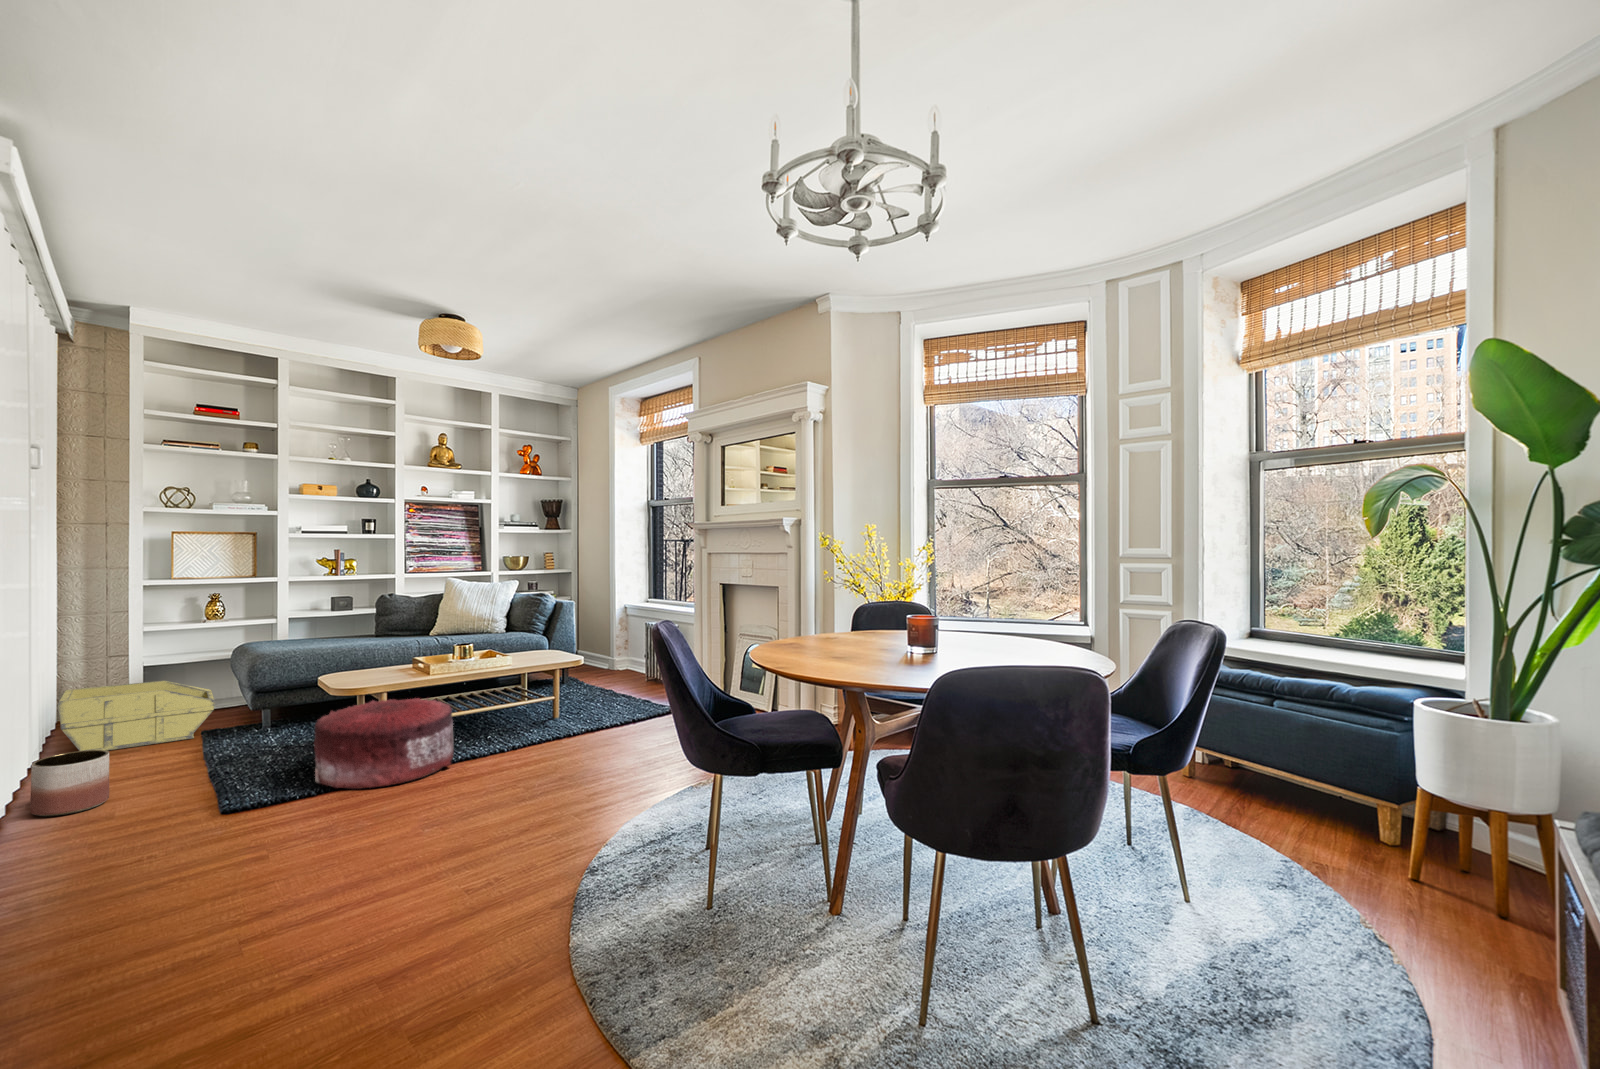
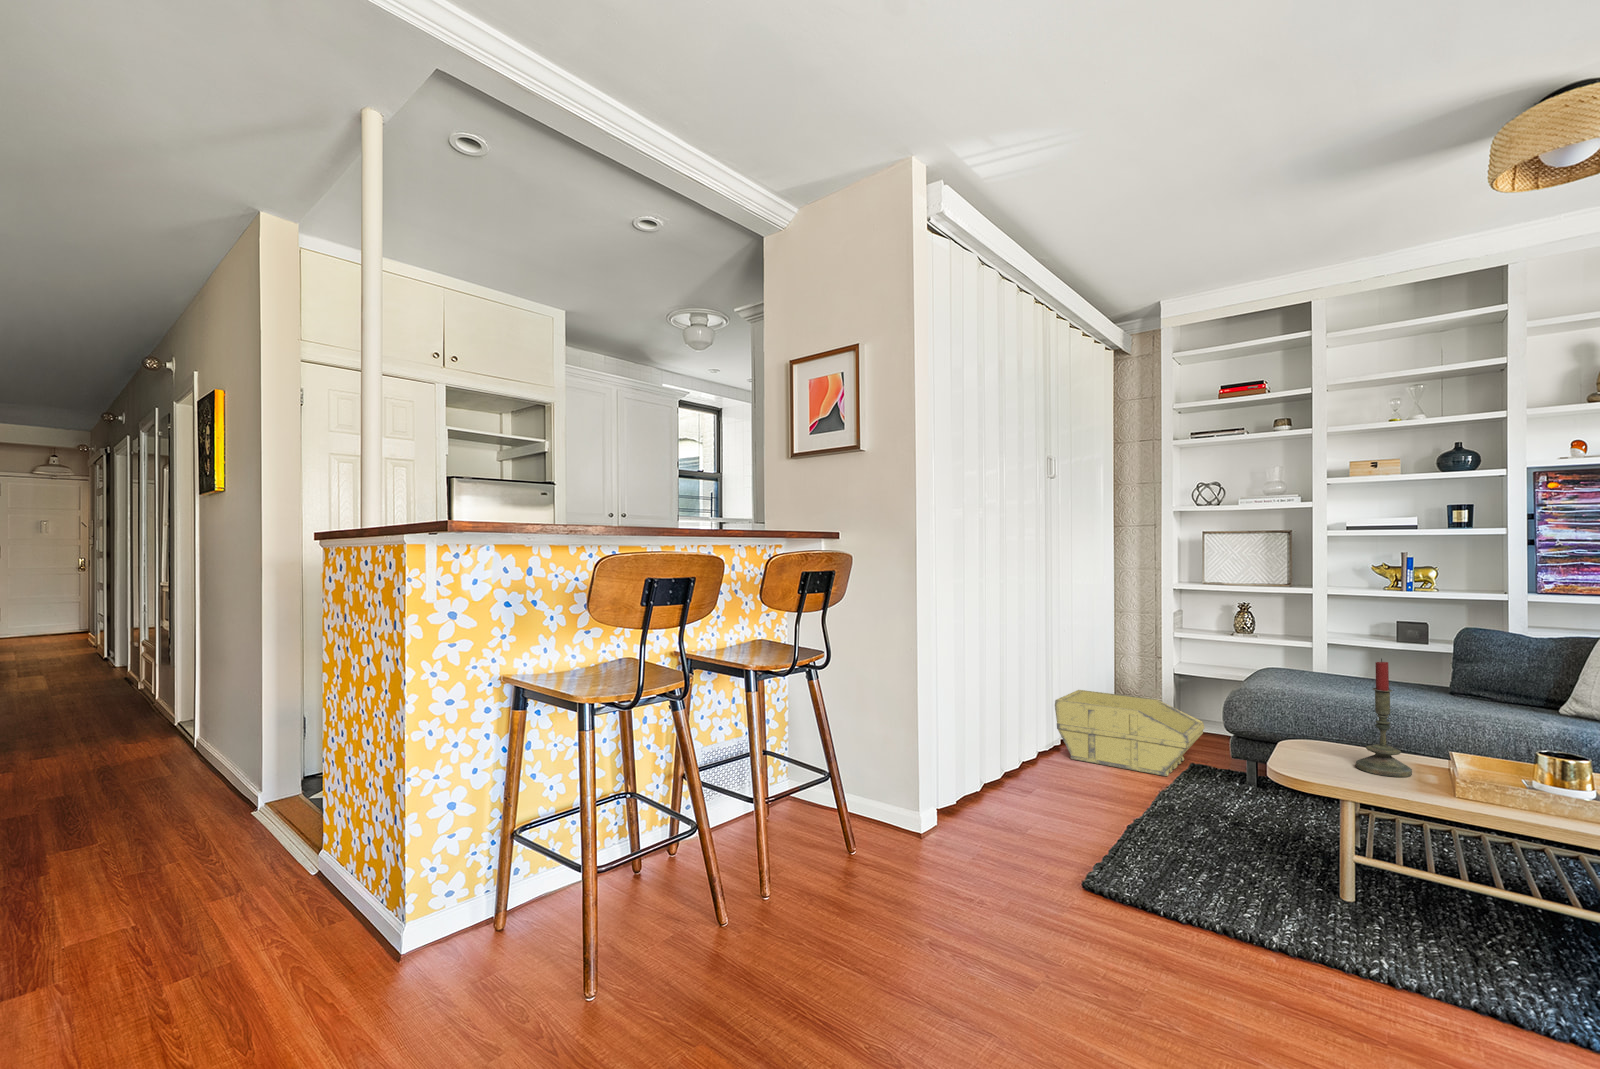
candle: none [374,612,403,679] -> present [1356,659,1412,777]
pouf: present [314,698,454,789] -> none [1193,801,1465,1003]
planter: present [30,750,109,816] -> none [964,756,1023,824]

